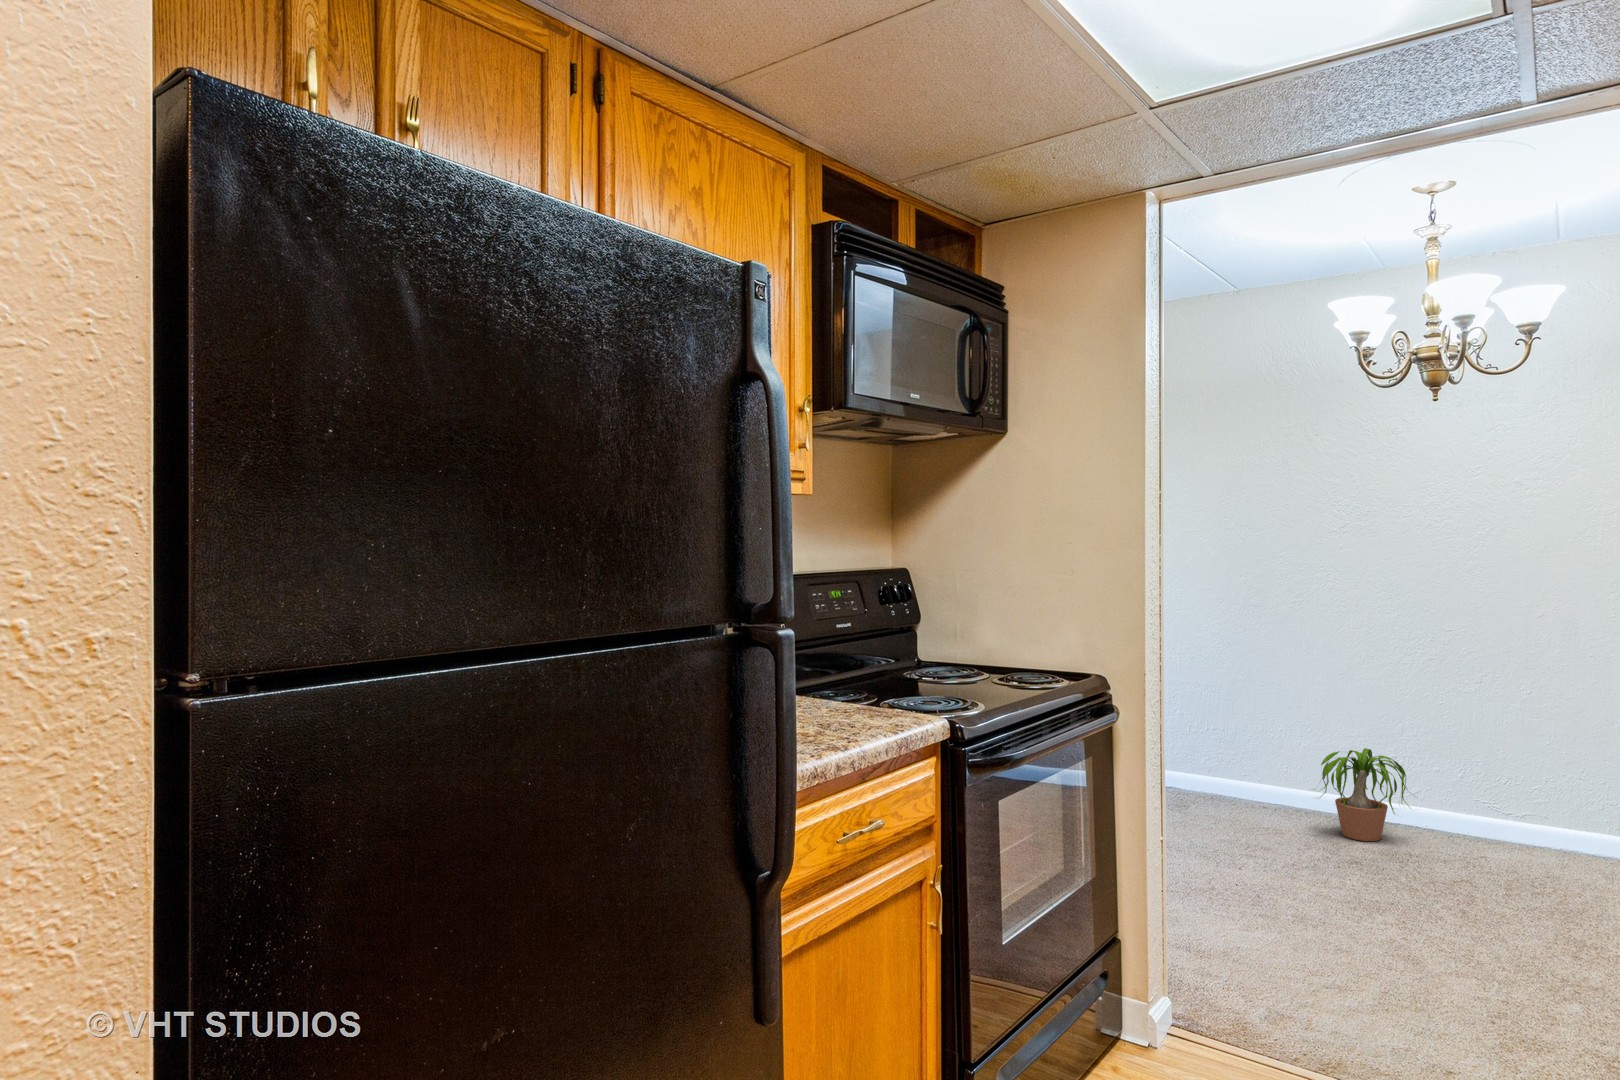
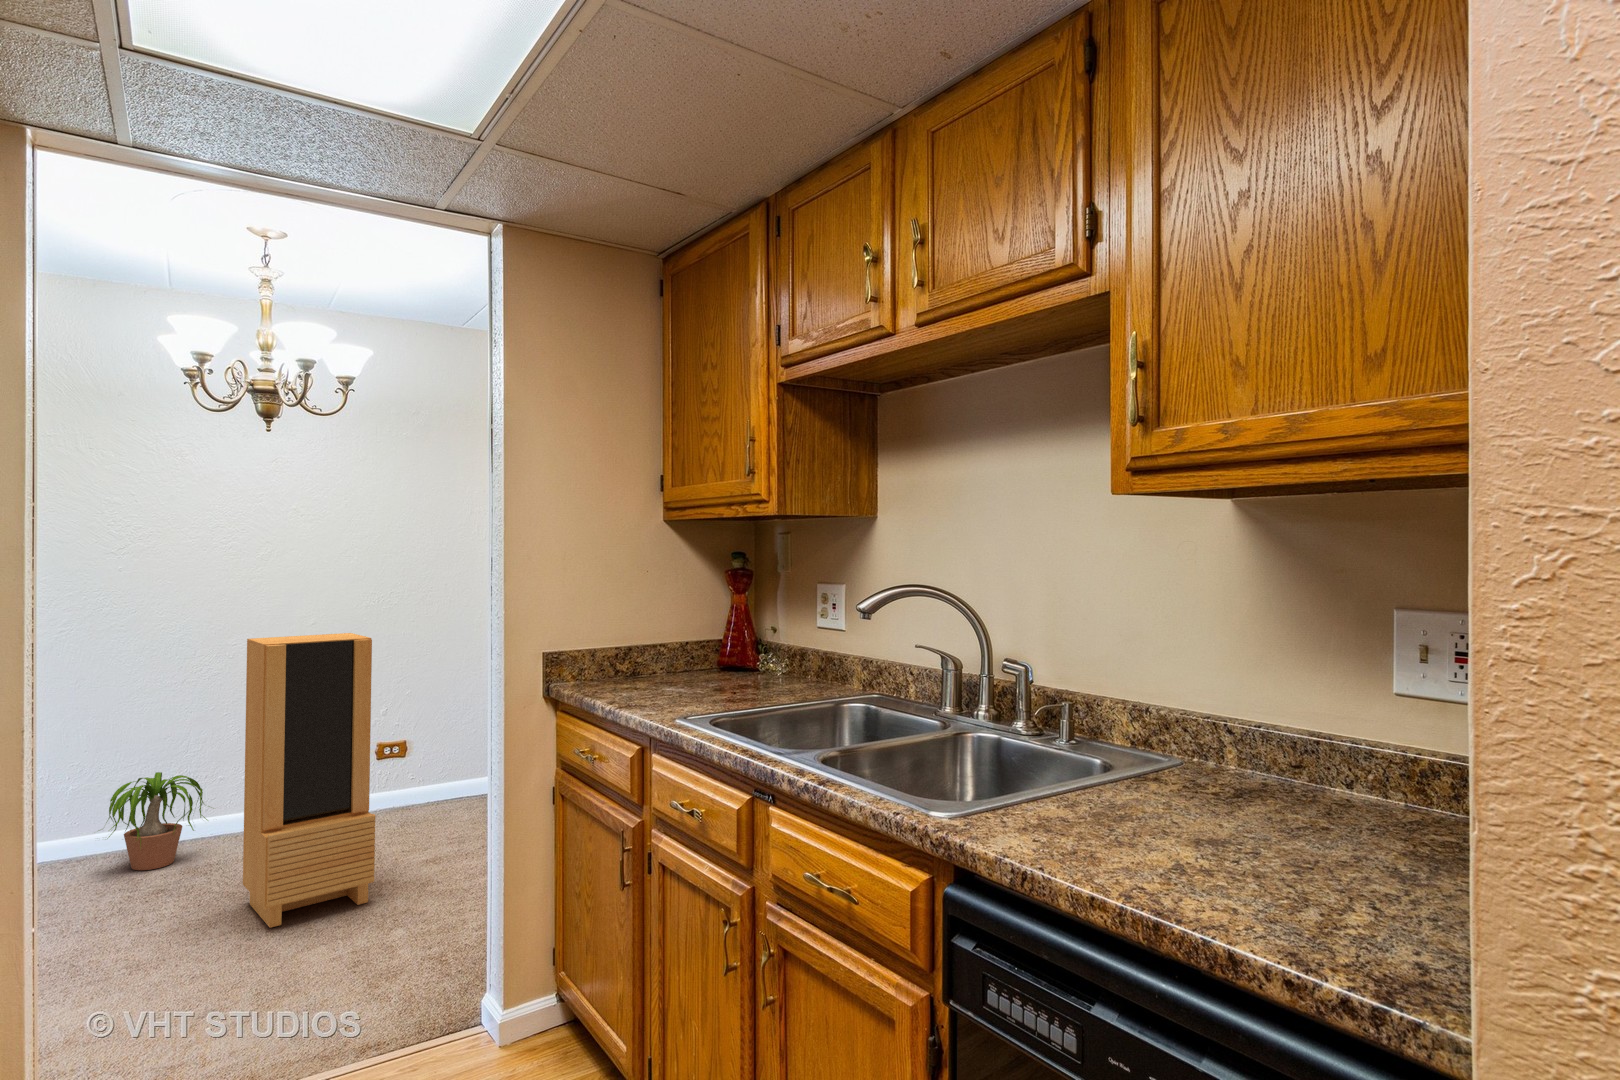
storage cabinet: none [1419,623,1567,954] -> present [243,633,376,928]

